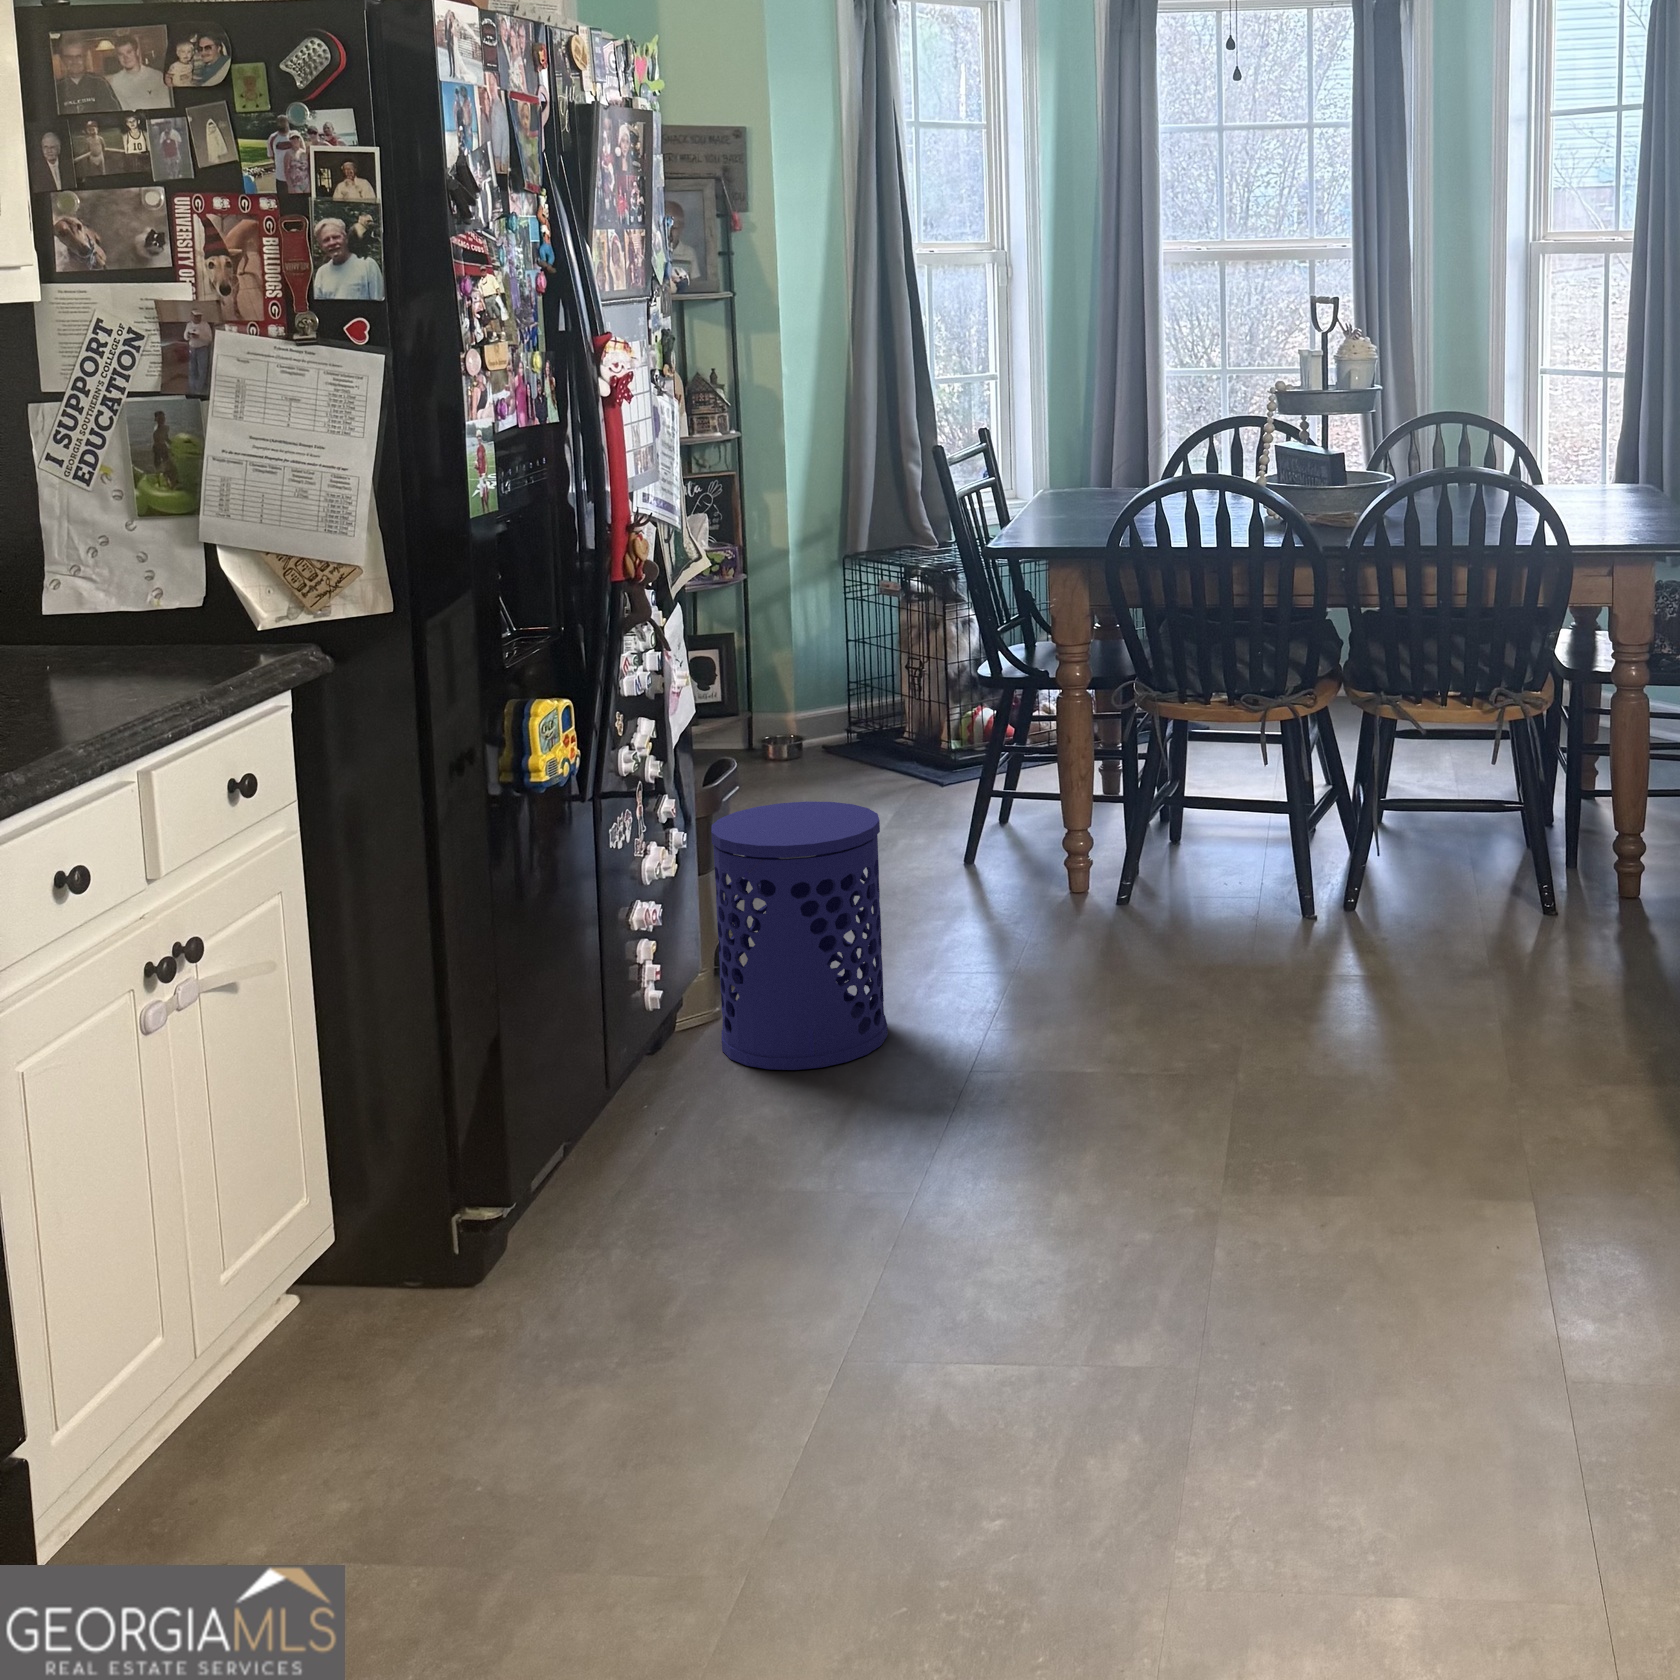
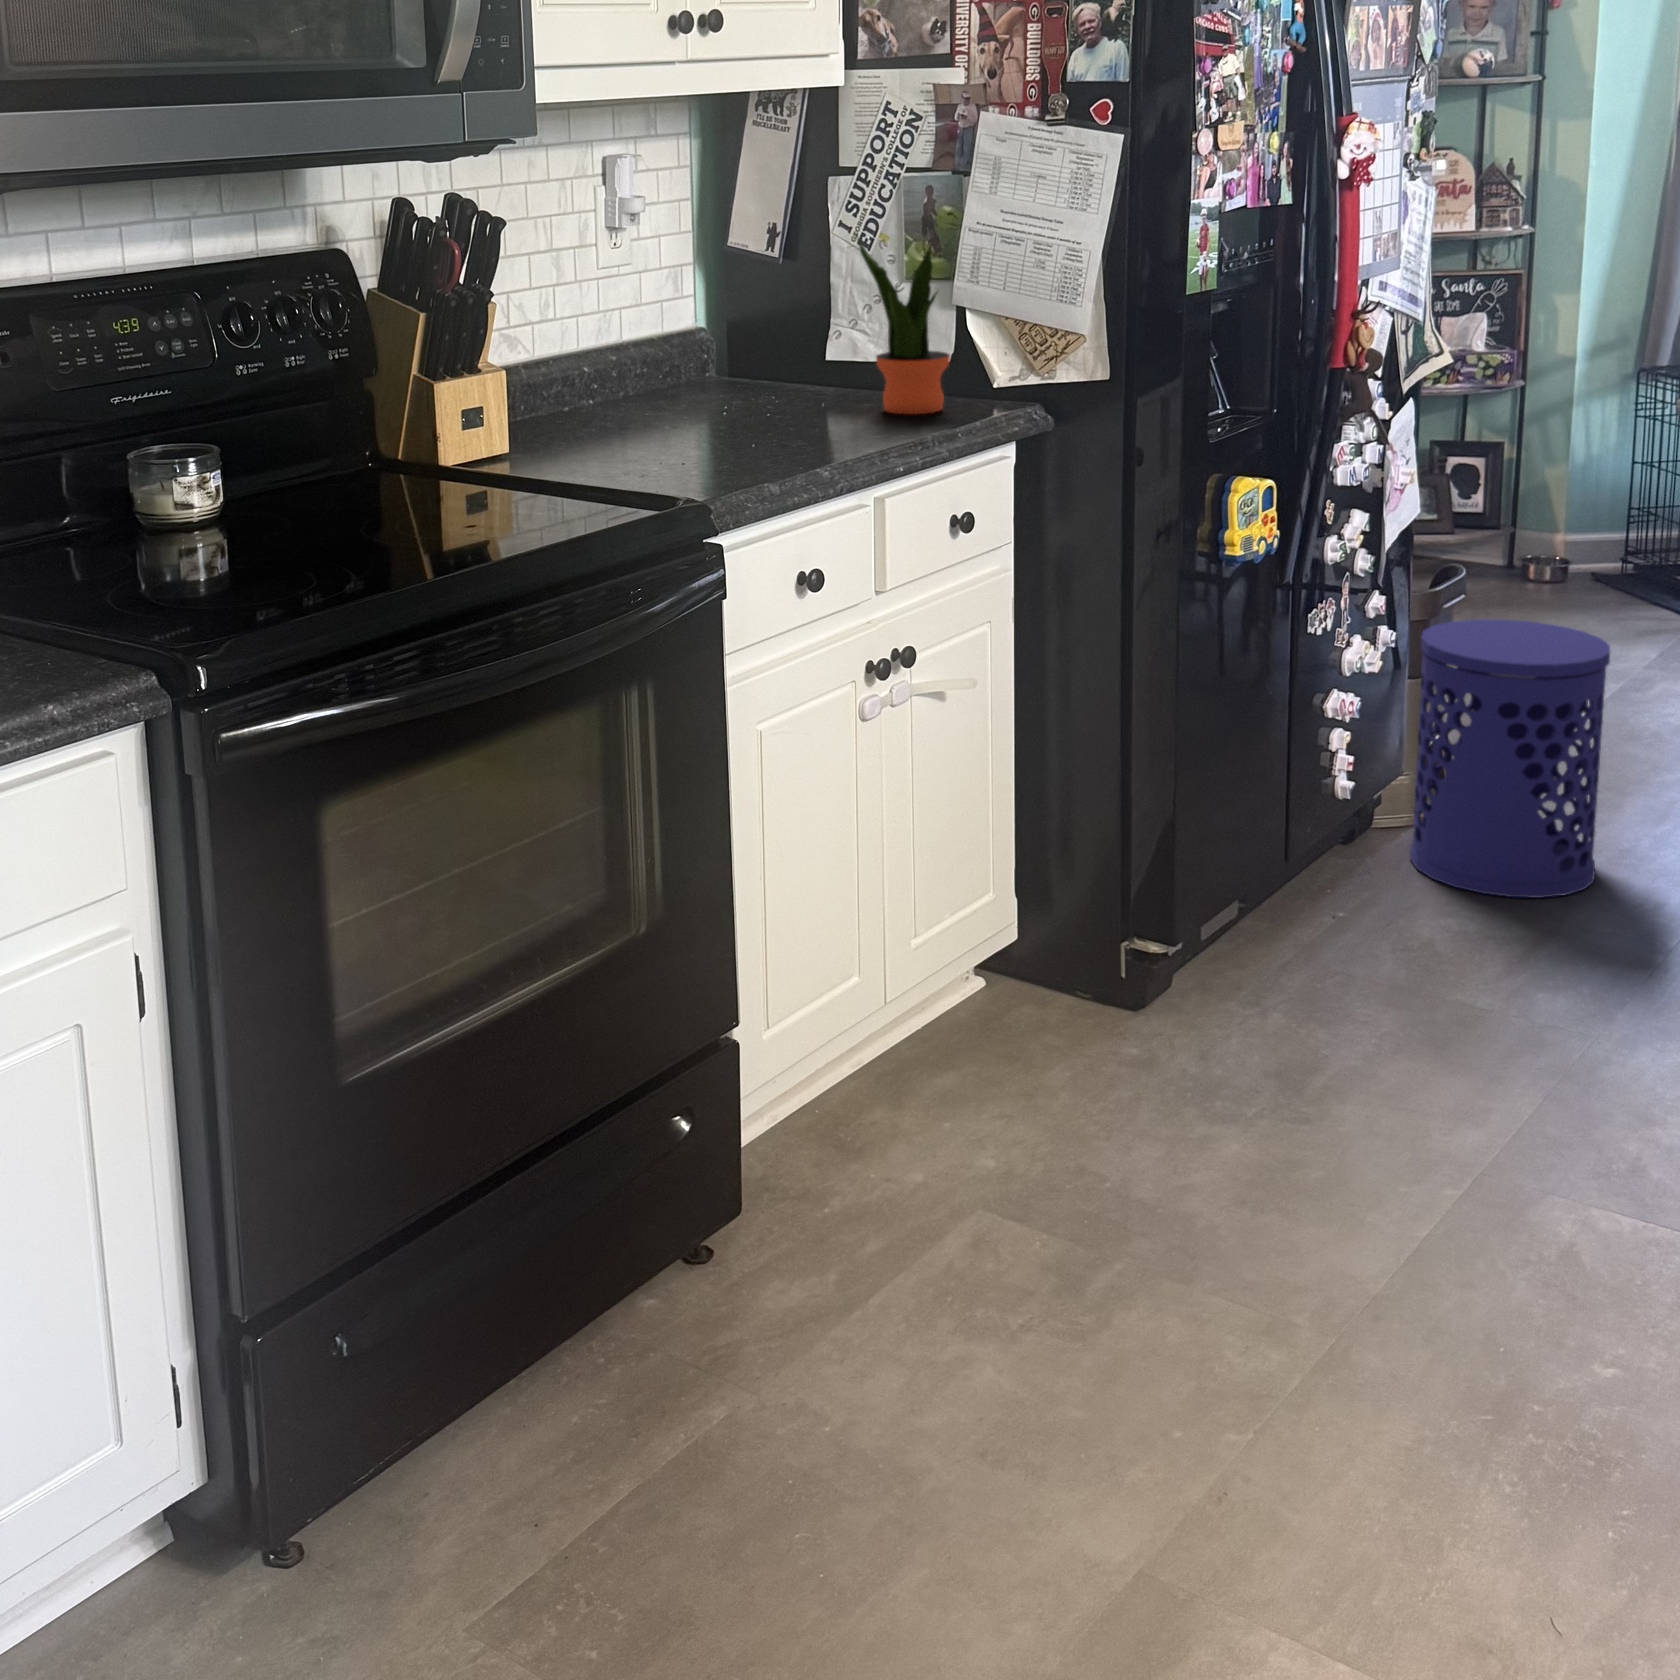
potted plant: none [72,469,204,672] -> present [857,234,950,414]

